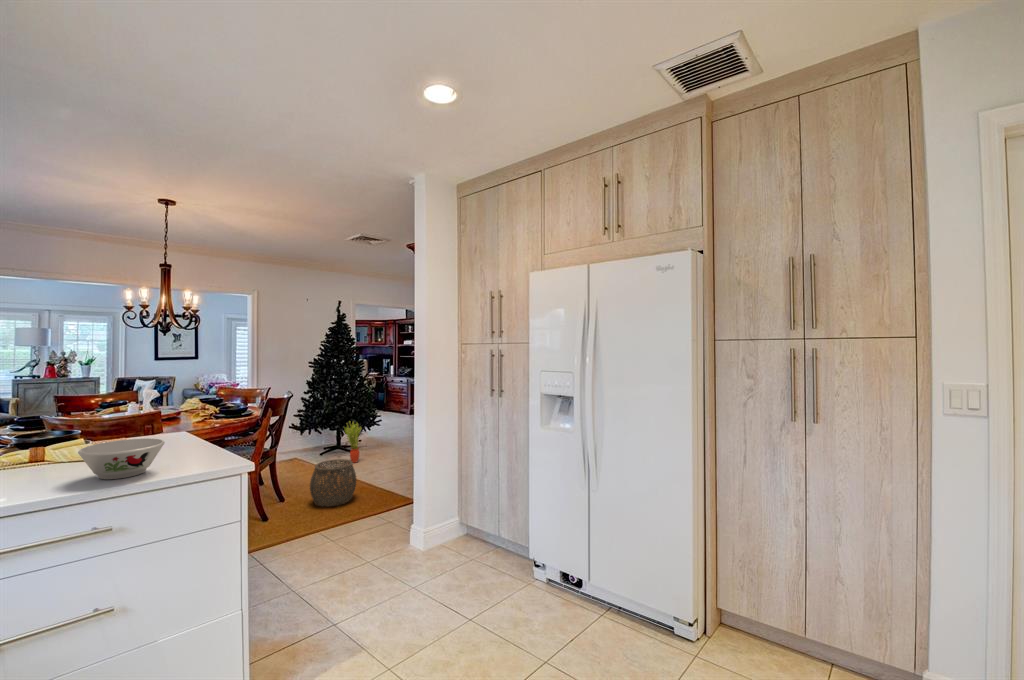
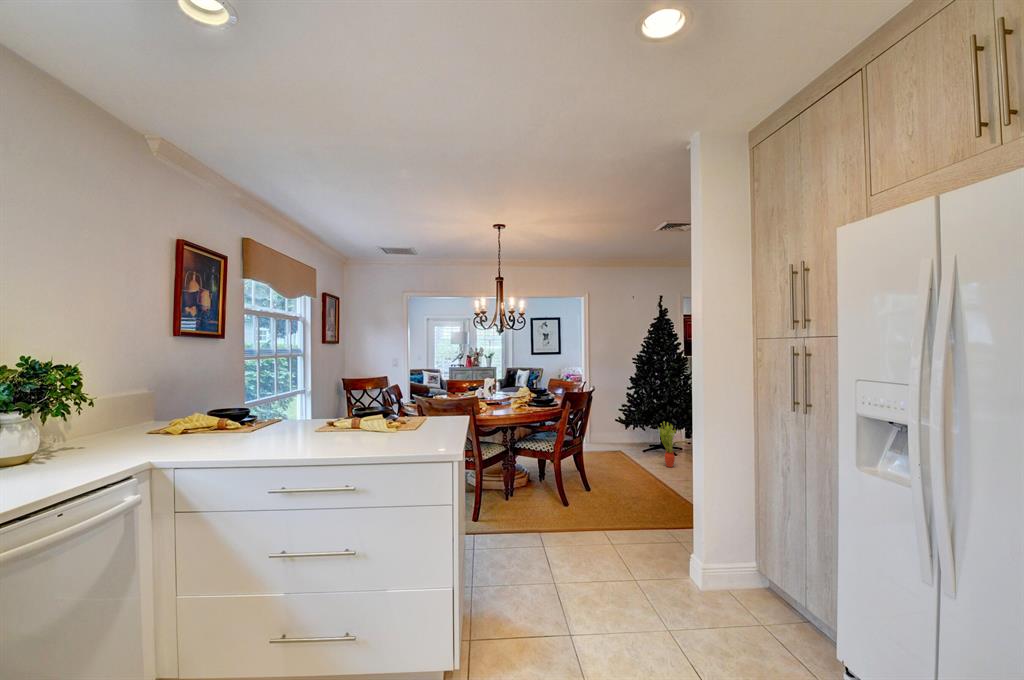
bowl: present [78,438,165,479] -> none [369,414,417,443]
woven basket: present [310,459,356,506] -> none [608,459,654,508]

